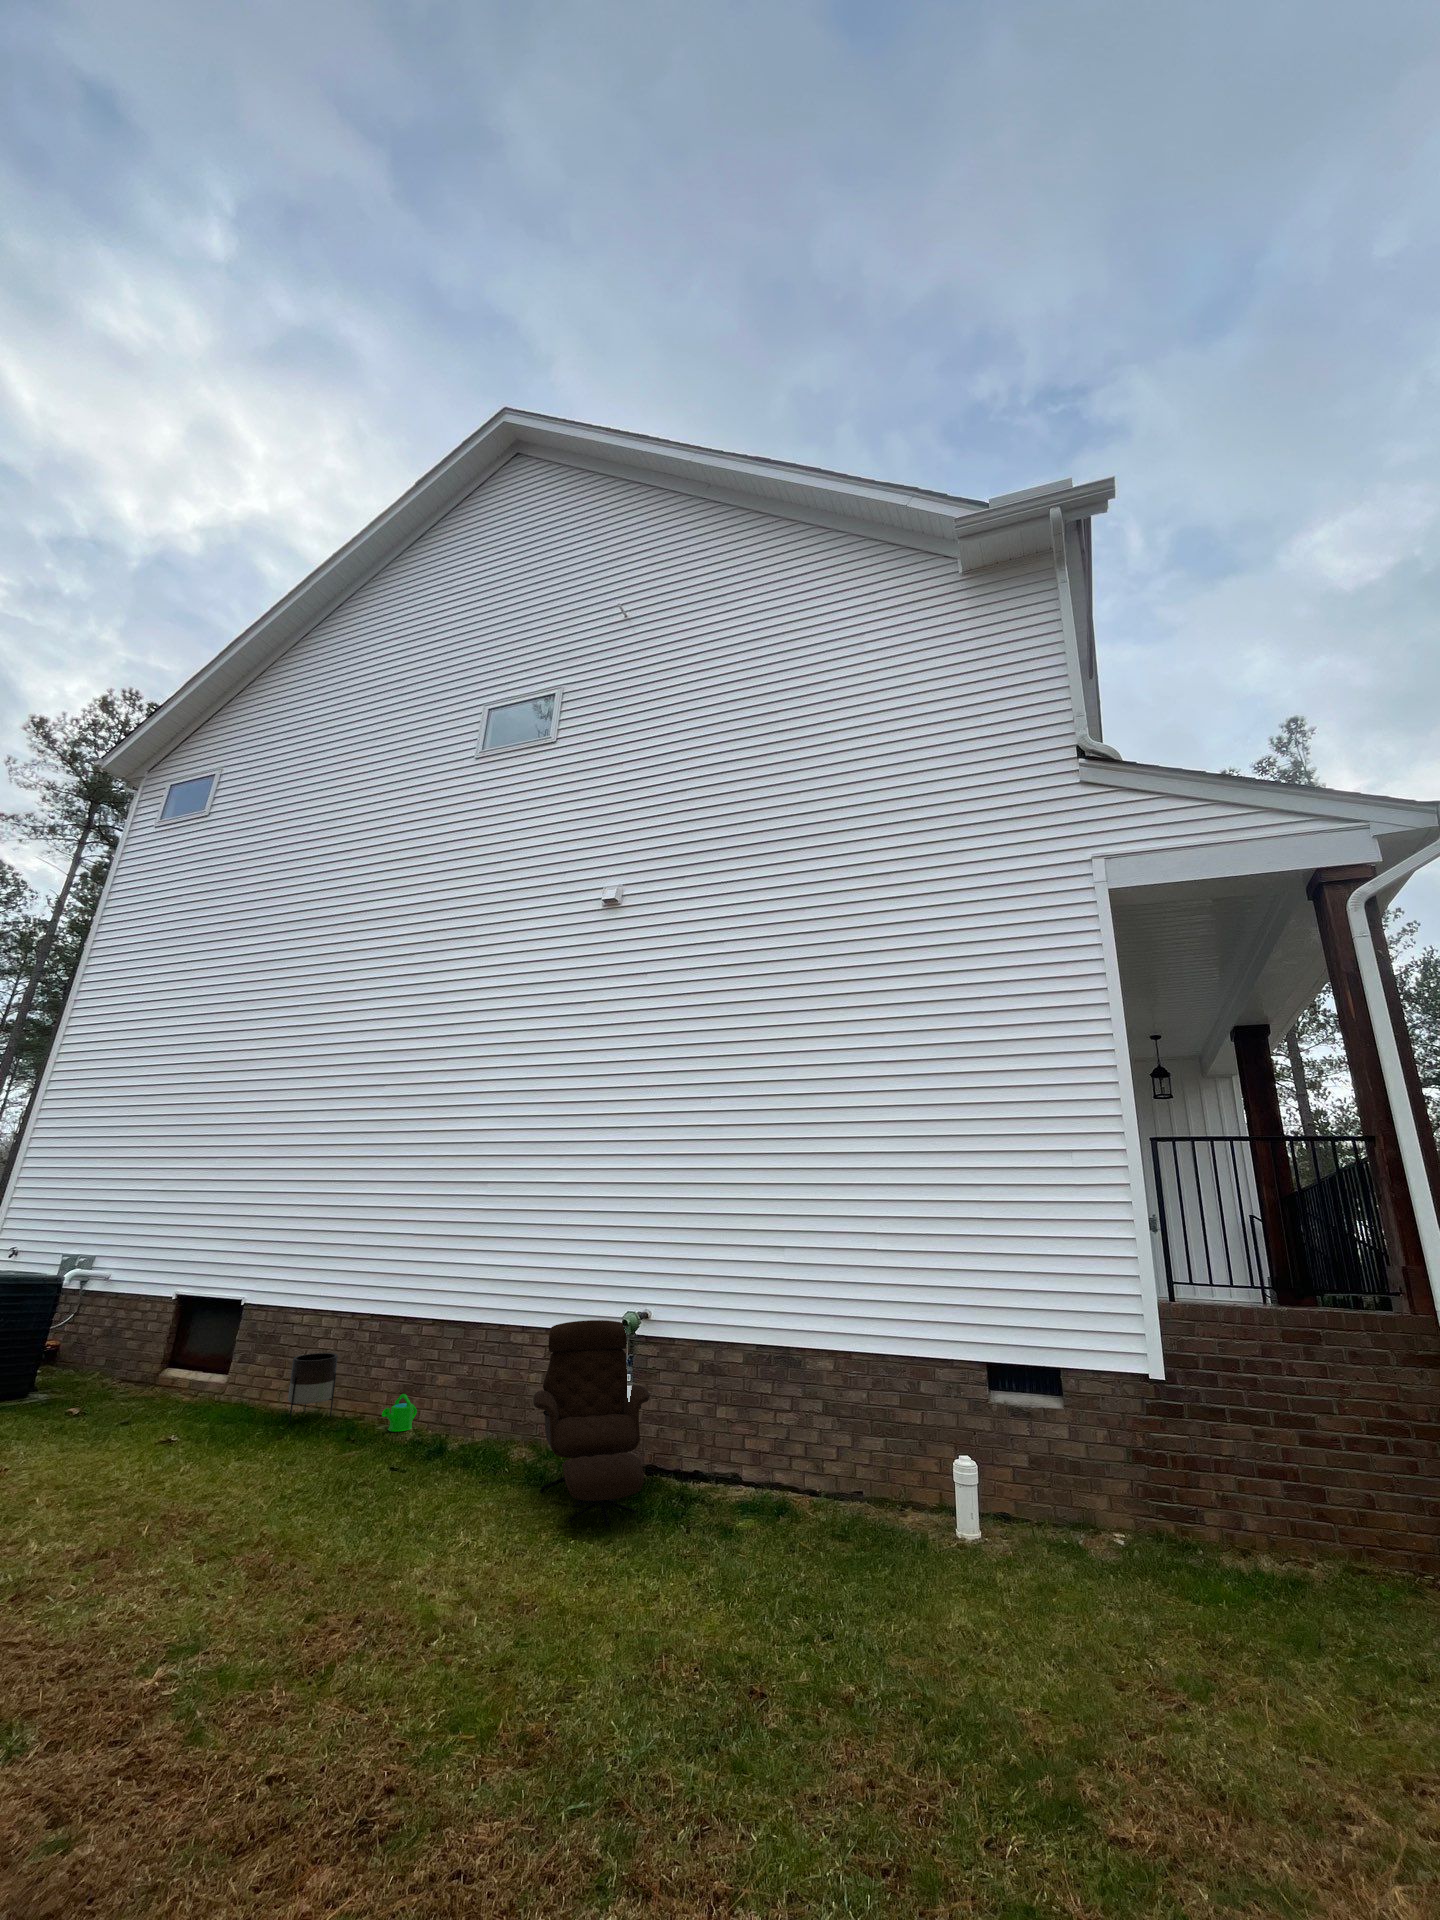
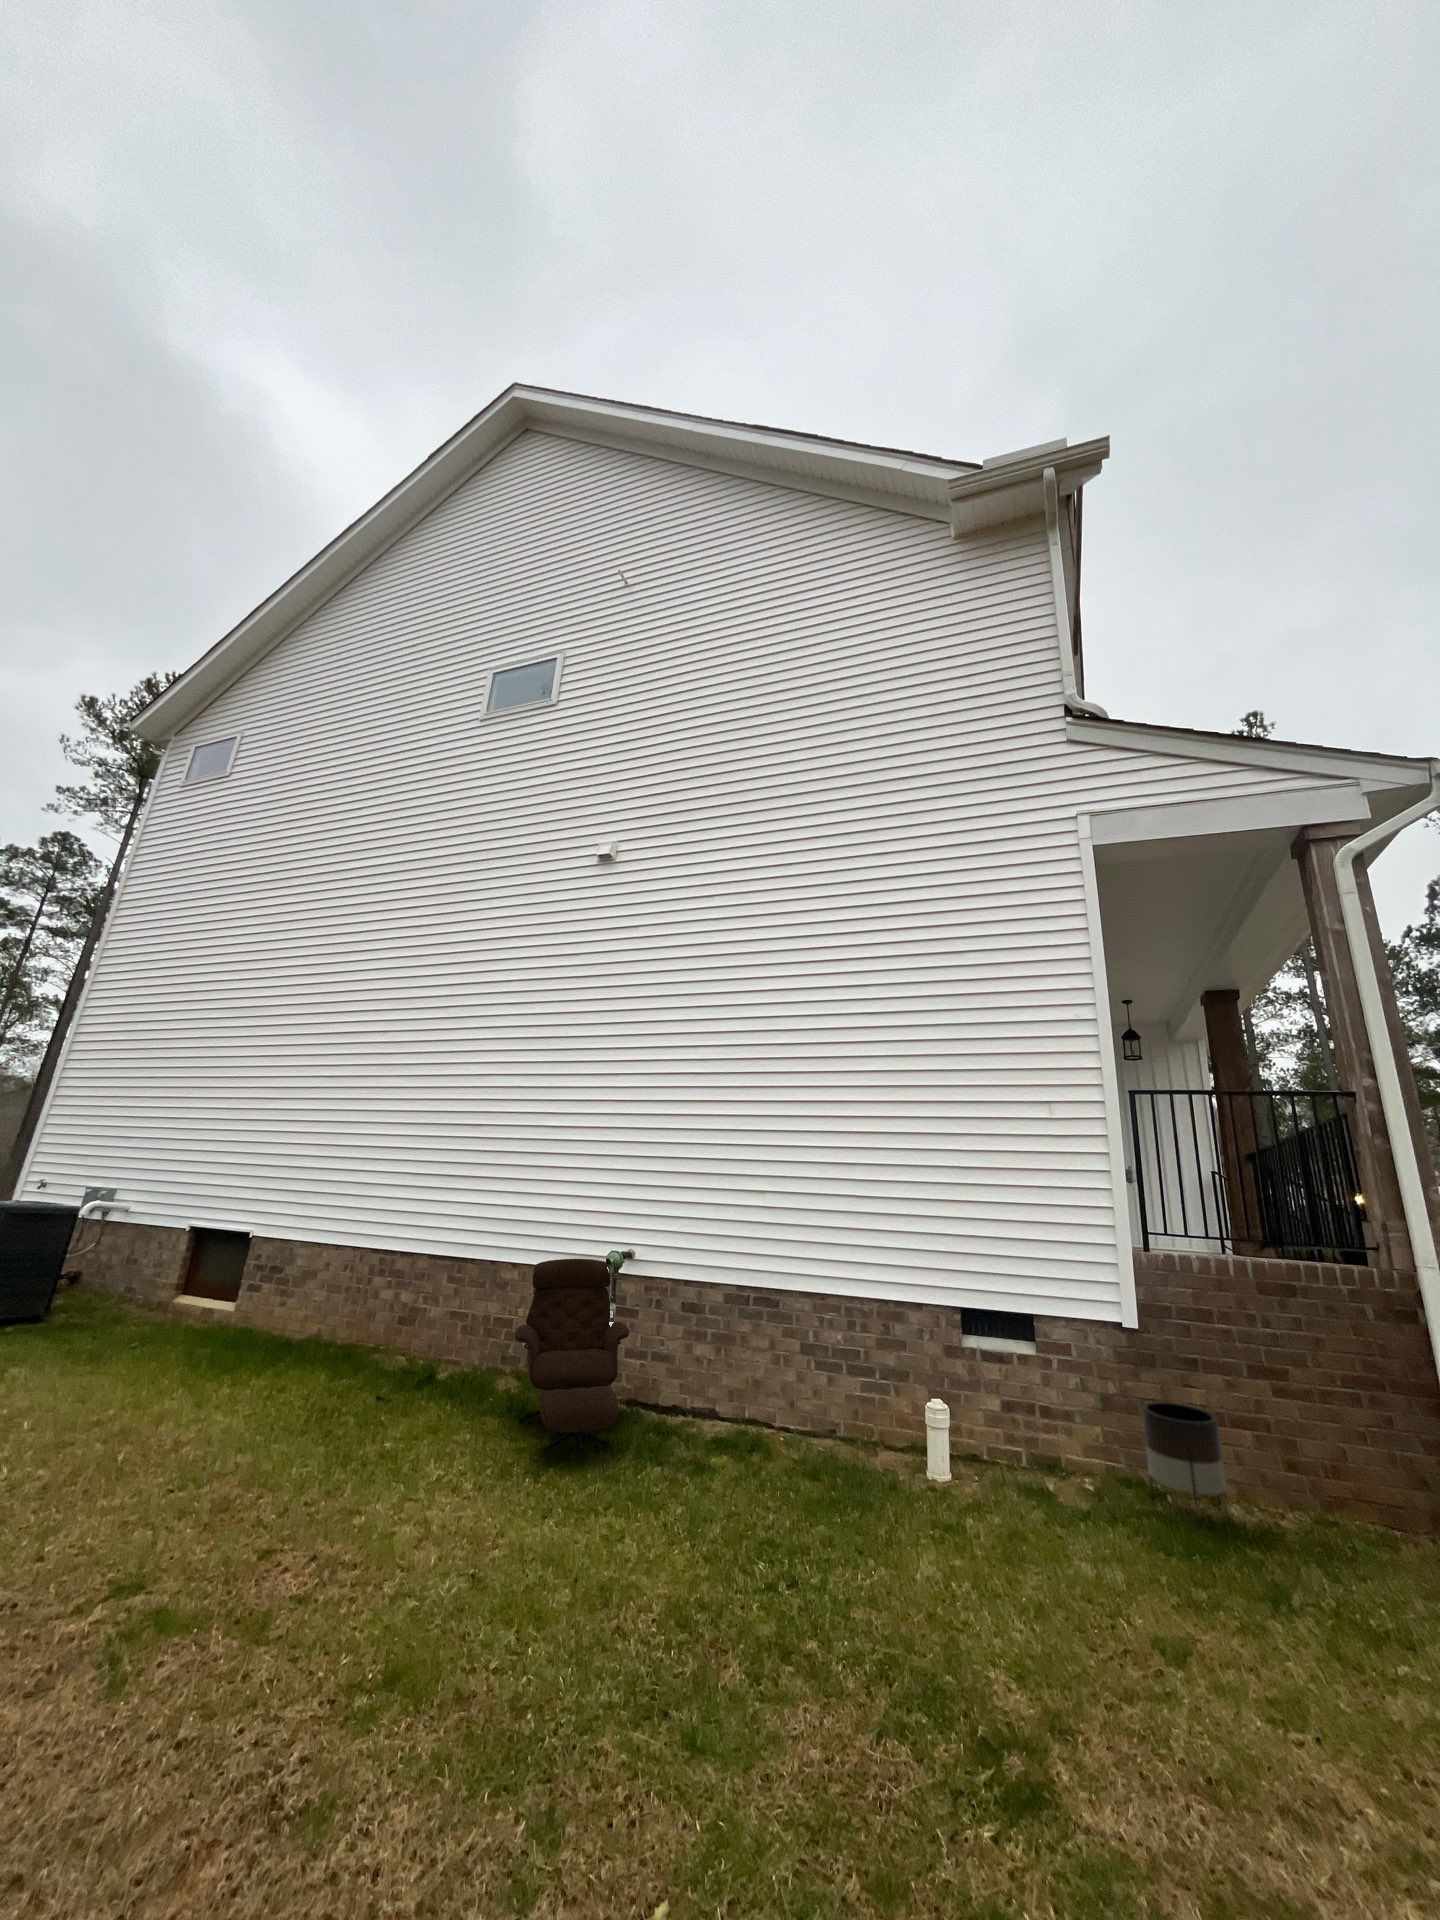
planter: present [288,1353,338,1423] -> present [1142,1402,1226,1528]
watering can: present [382,1394,417,1432] -> none [375,1325,410,1361]

